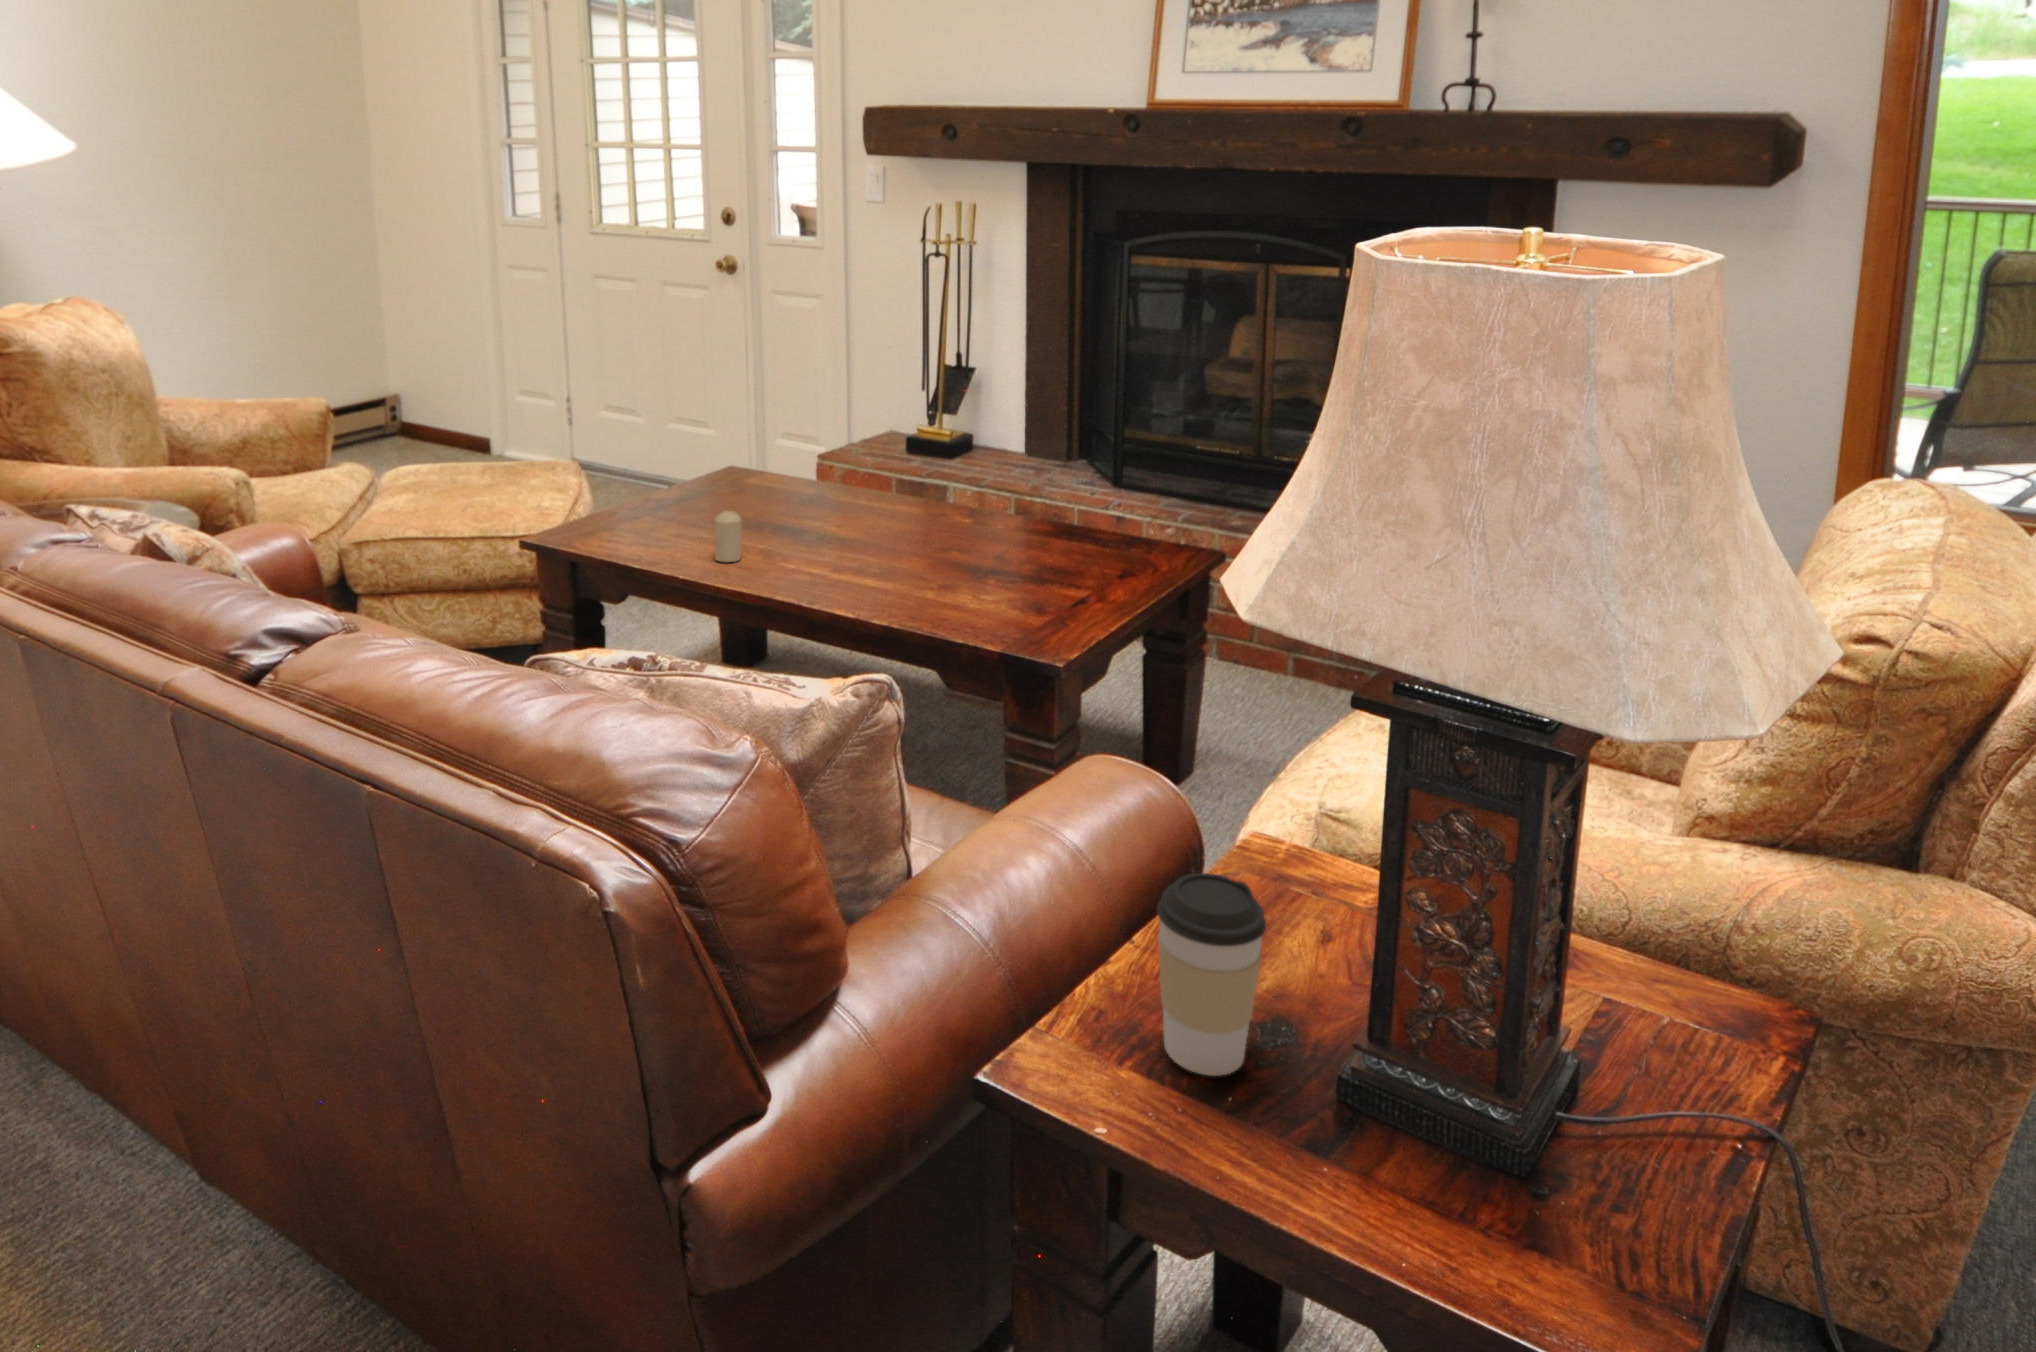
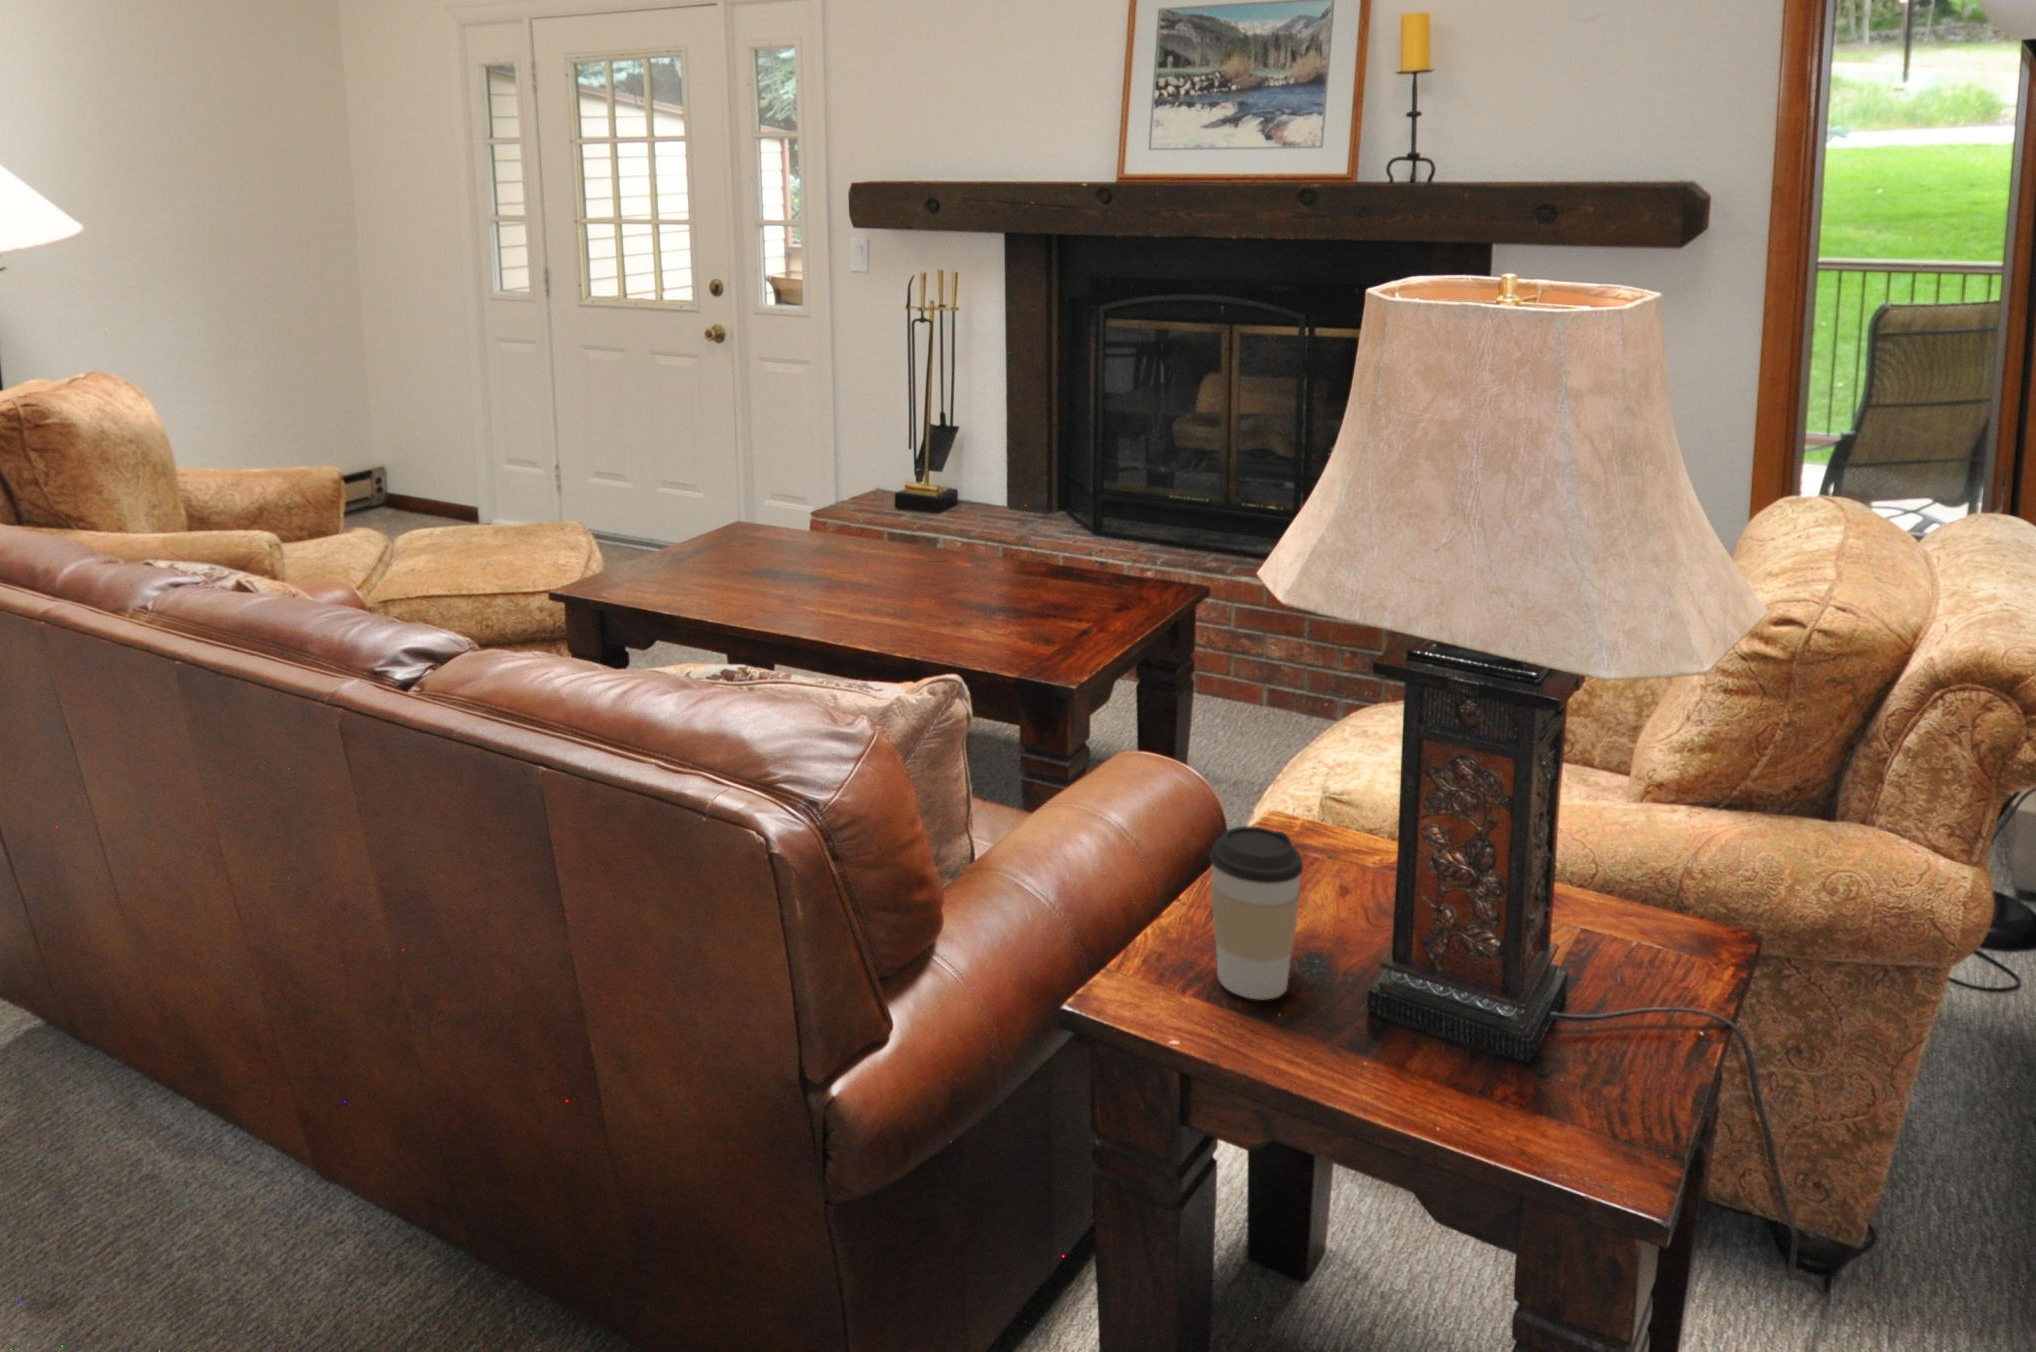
candle: present [715,511,741,562] -> none [738,557,763,606]

